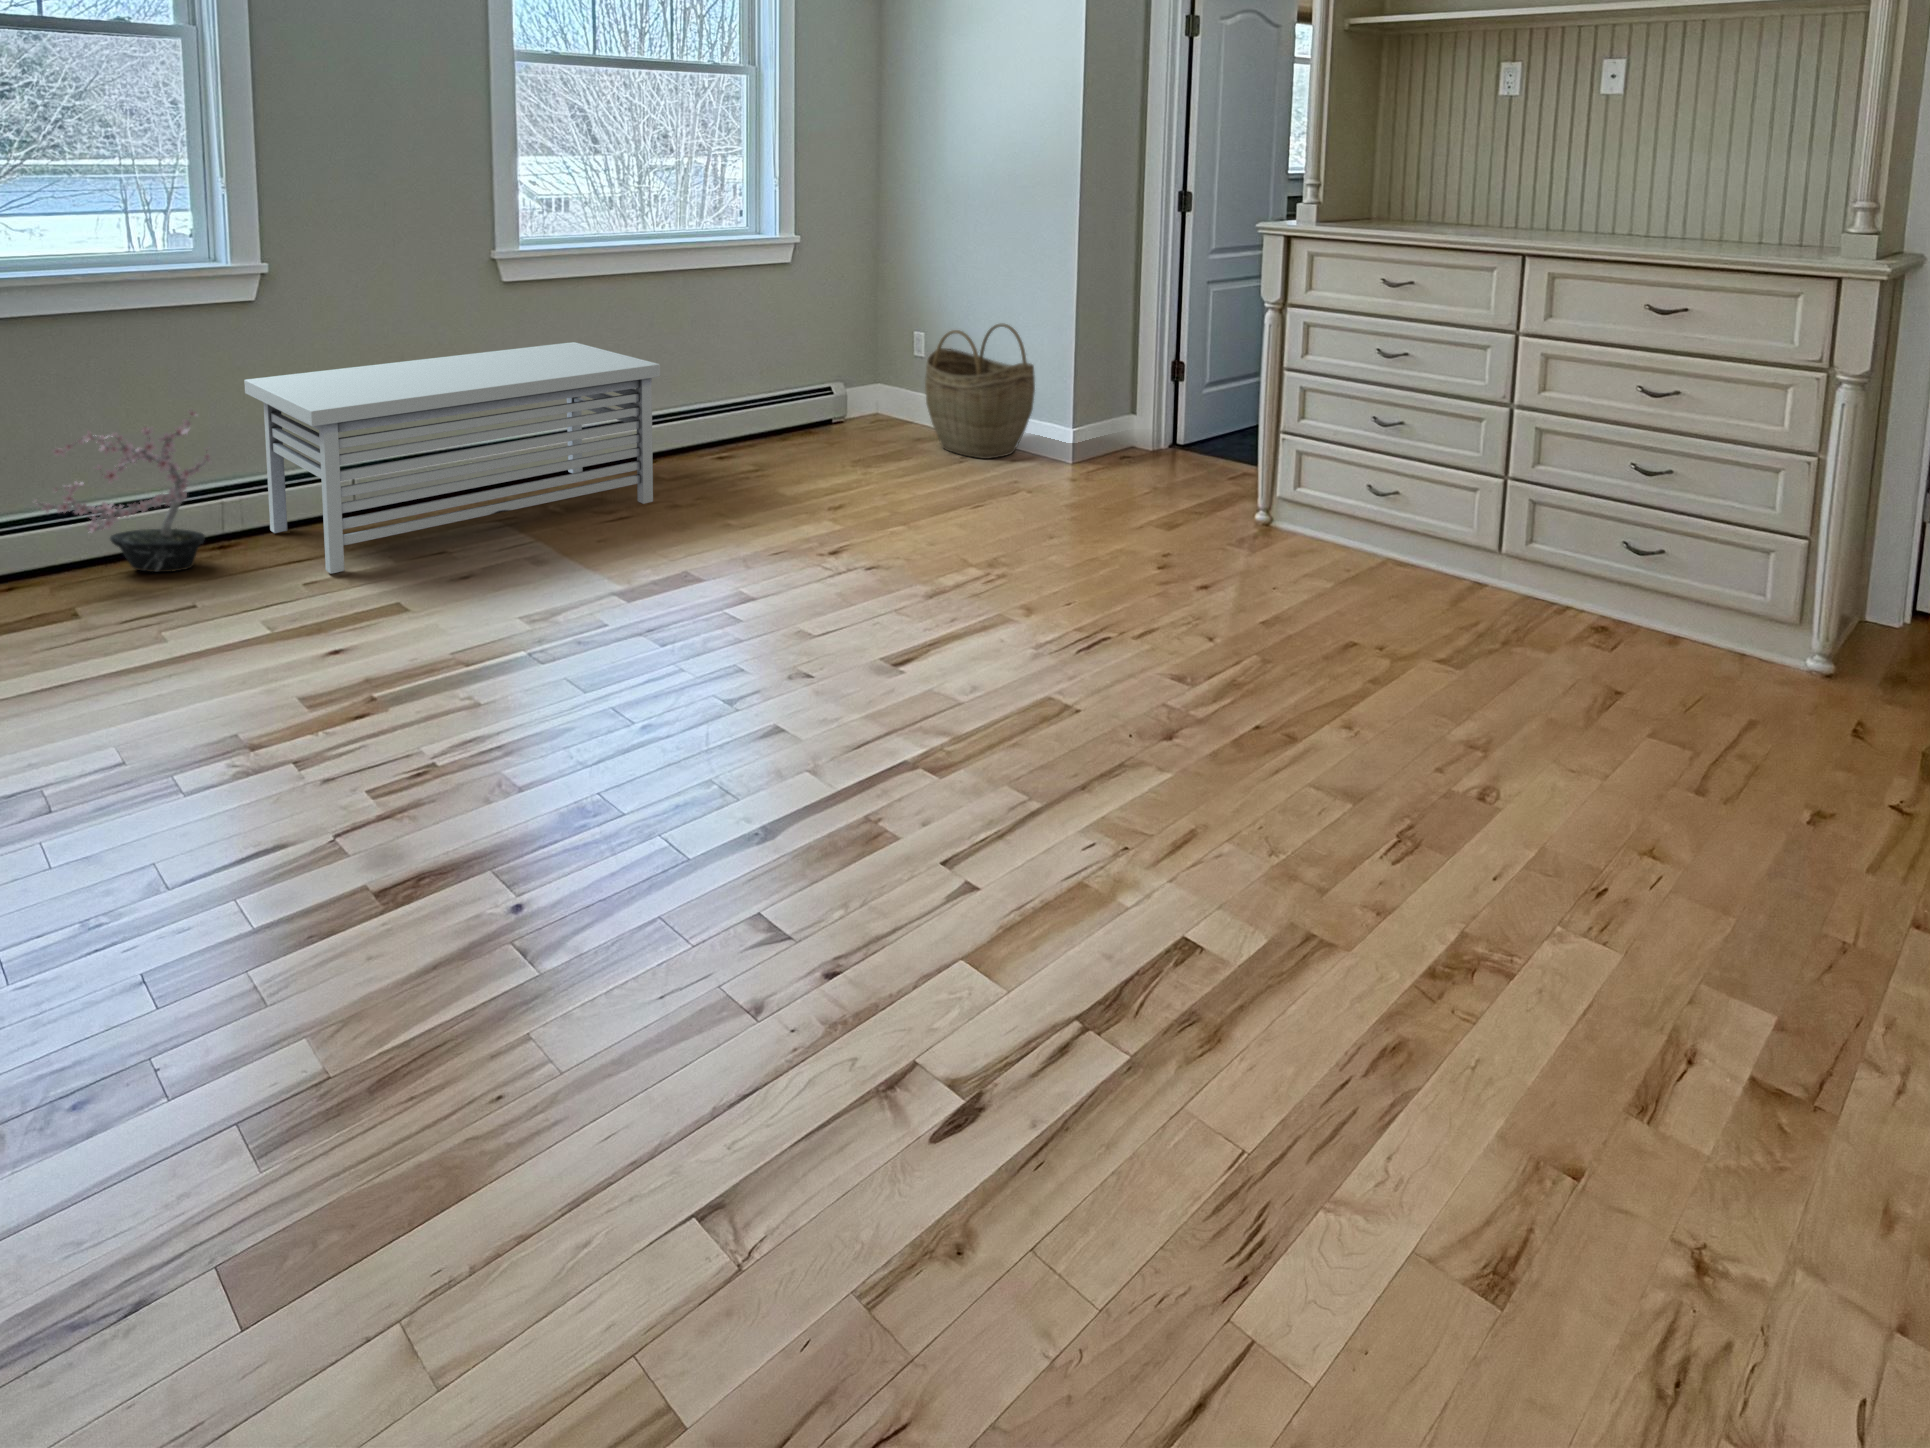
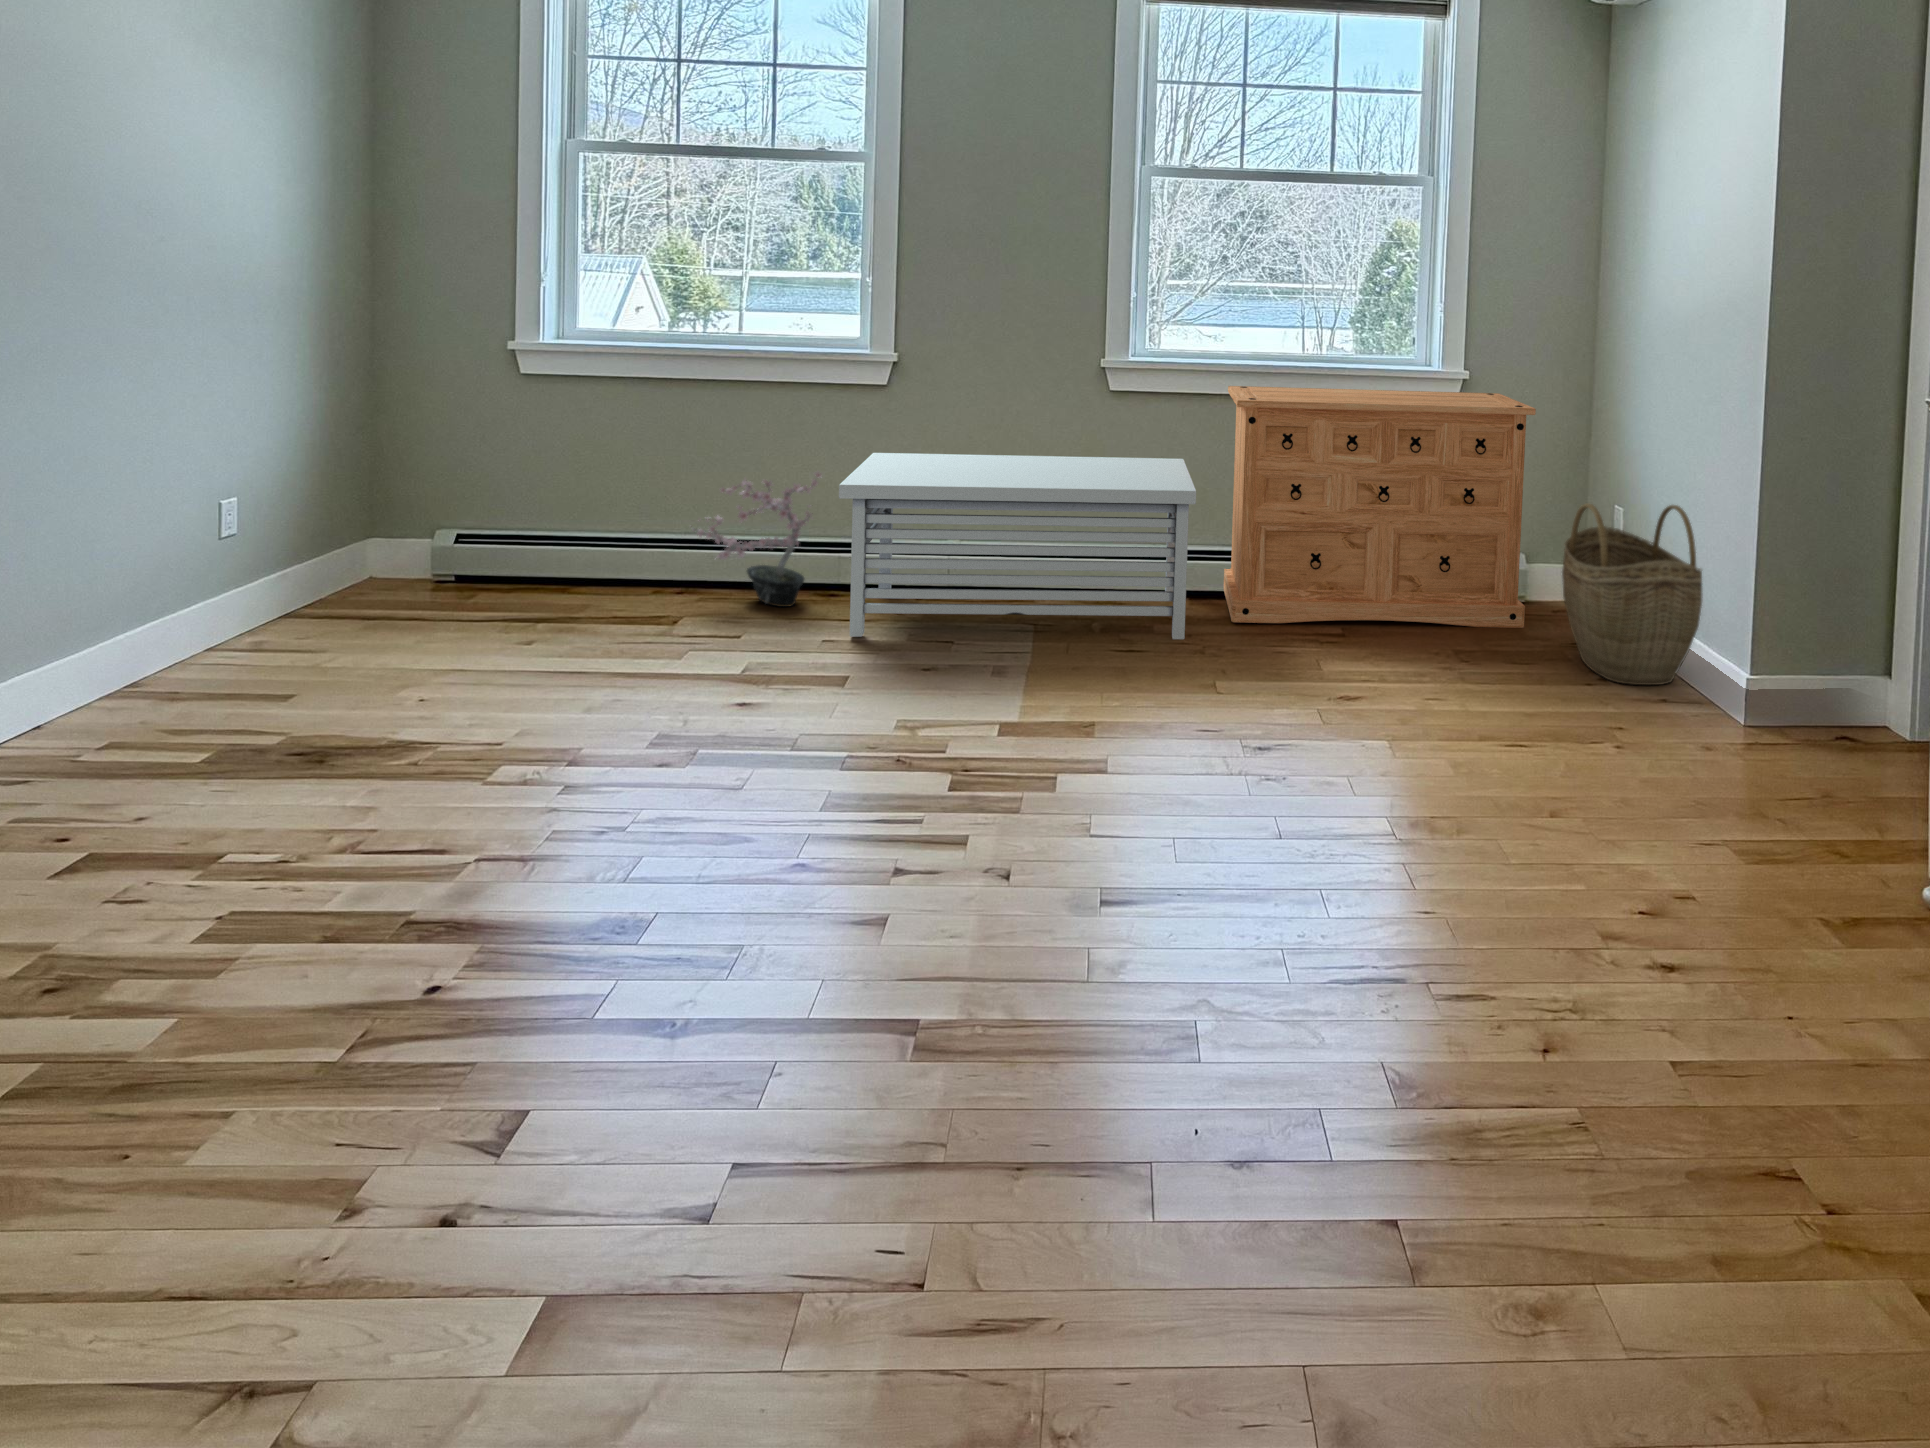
dresser: none [611,254,884,480] -> present [1224,386,1536,628]

